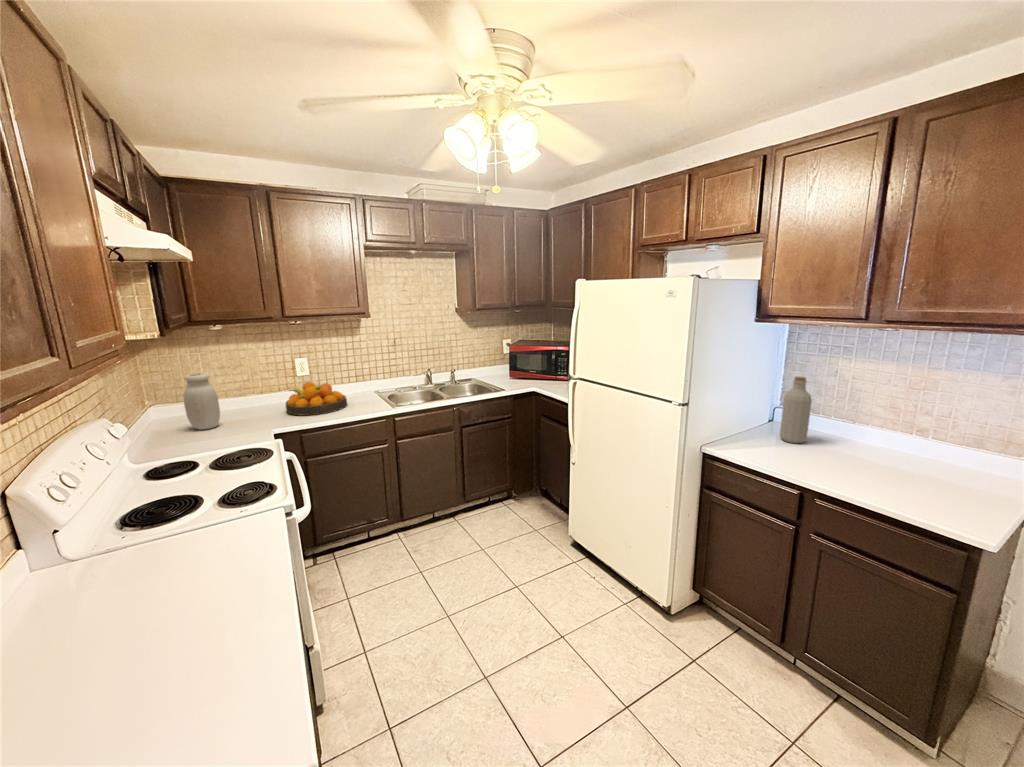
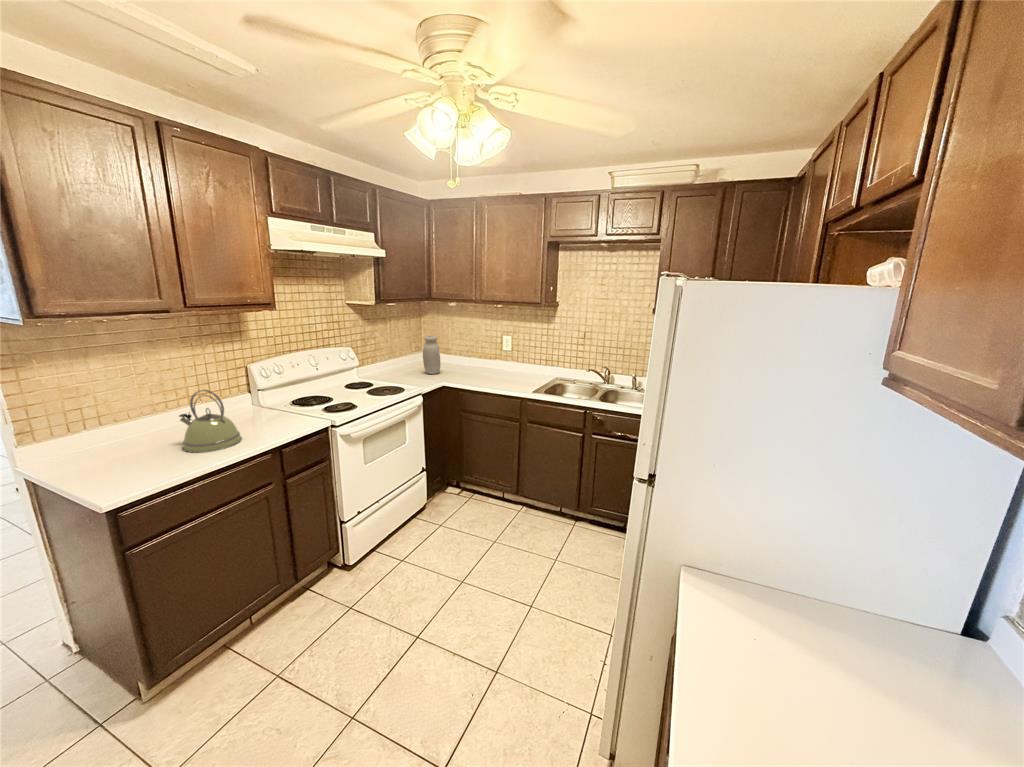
bottle: present [780,377,812,443] -> none [850,551,946,710]
fruit bowl: present [286,382,347,415] -> none [476,356,521,384]
kettle: none [42,508,211,658] -> present [179,390,242,453]

